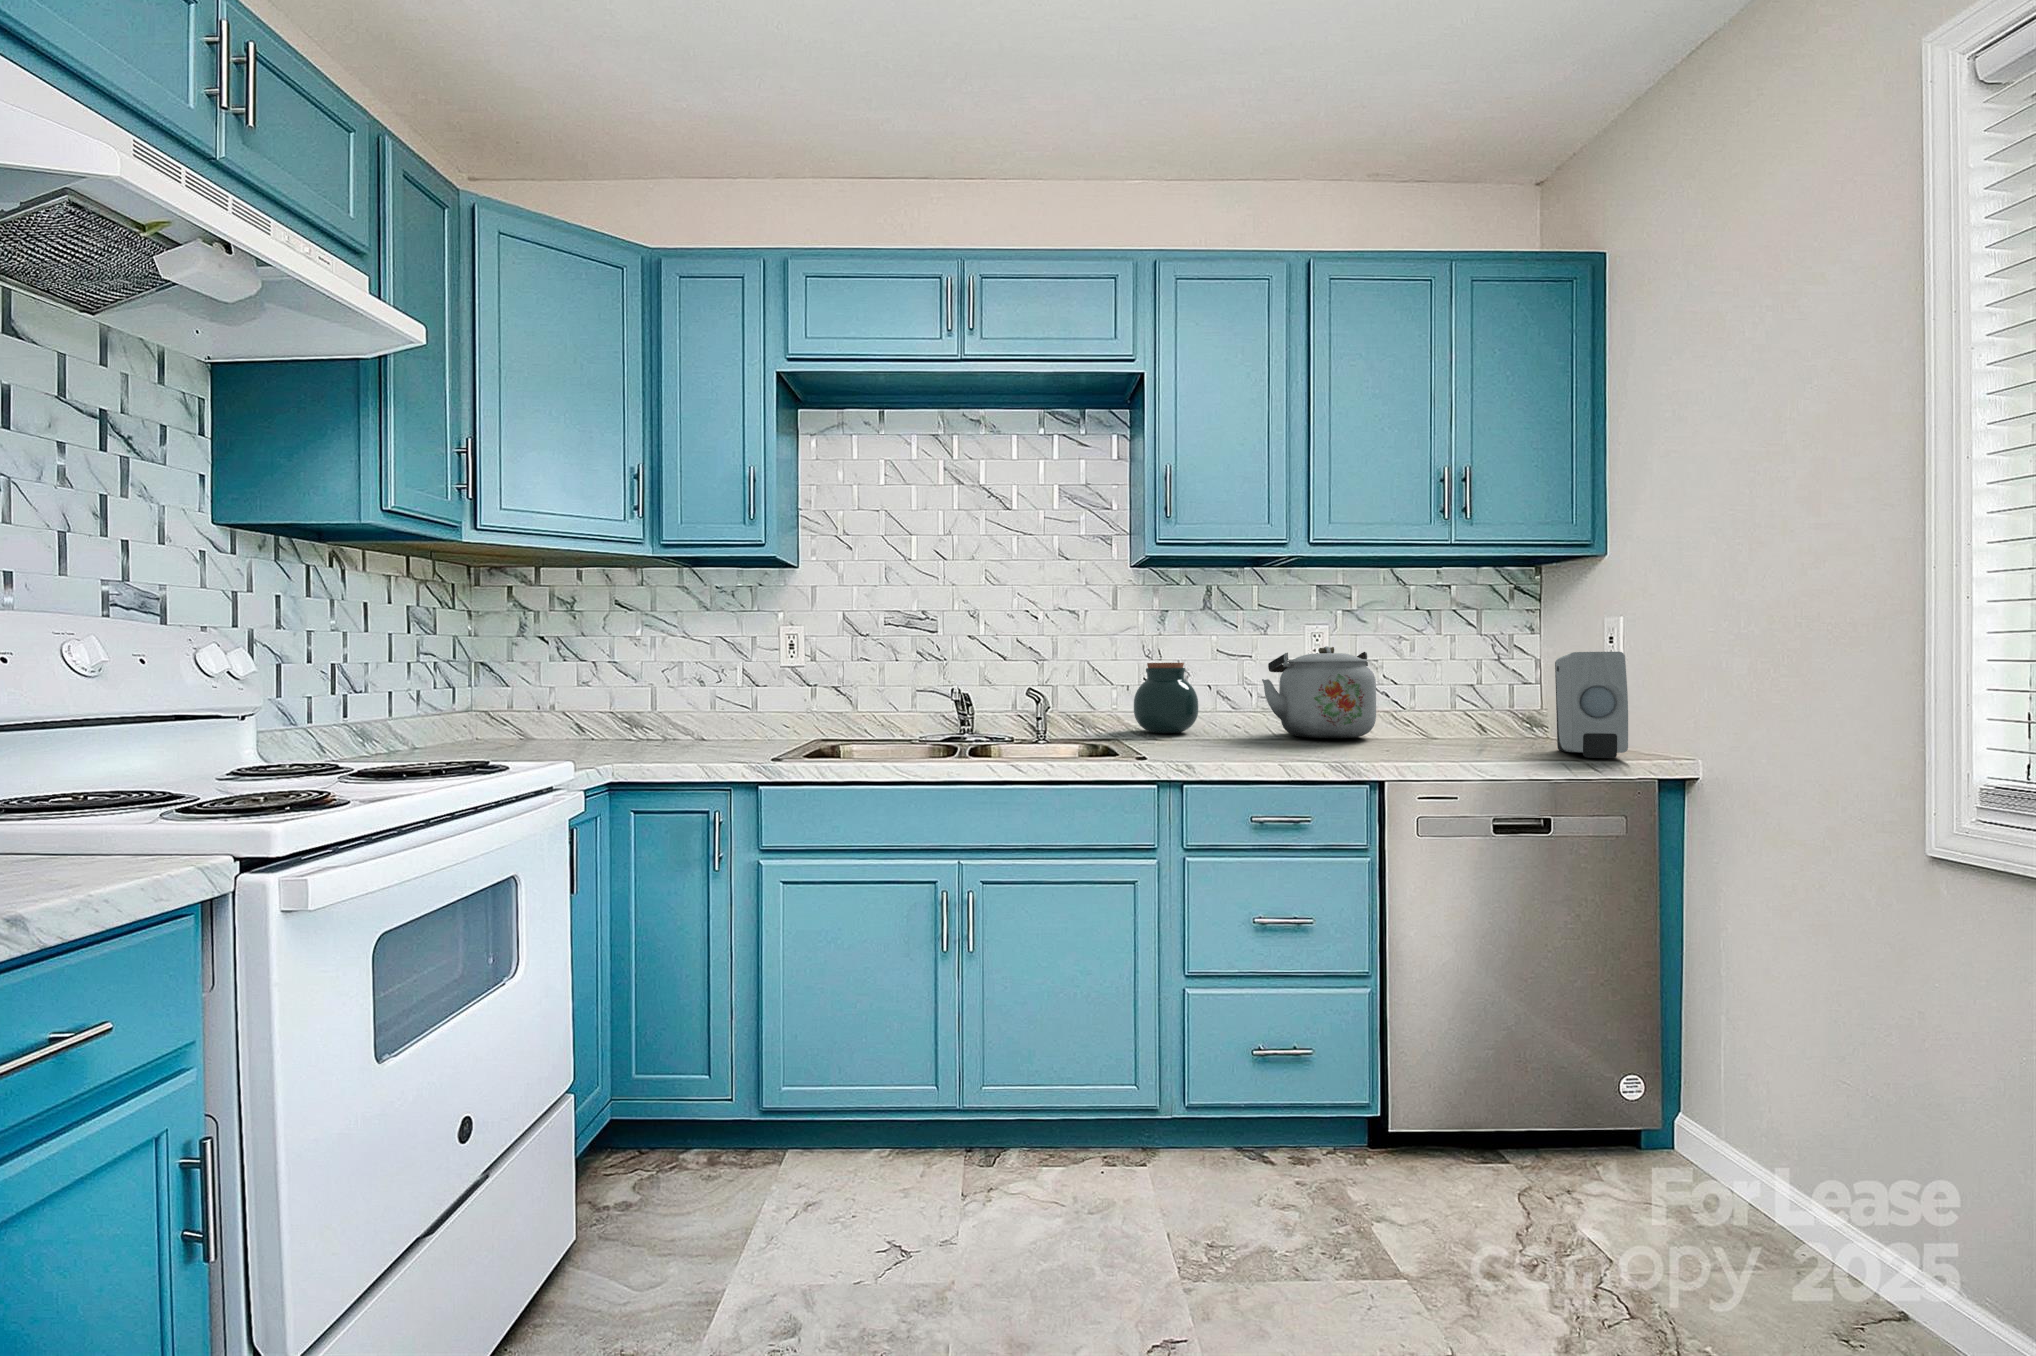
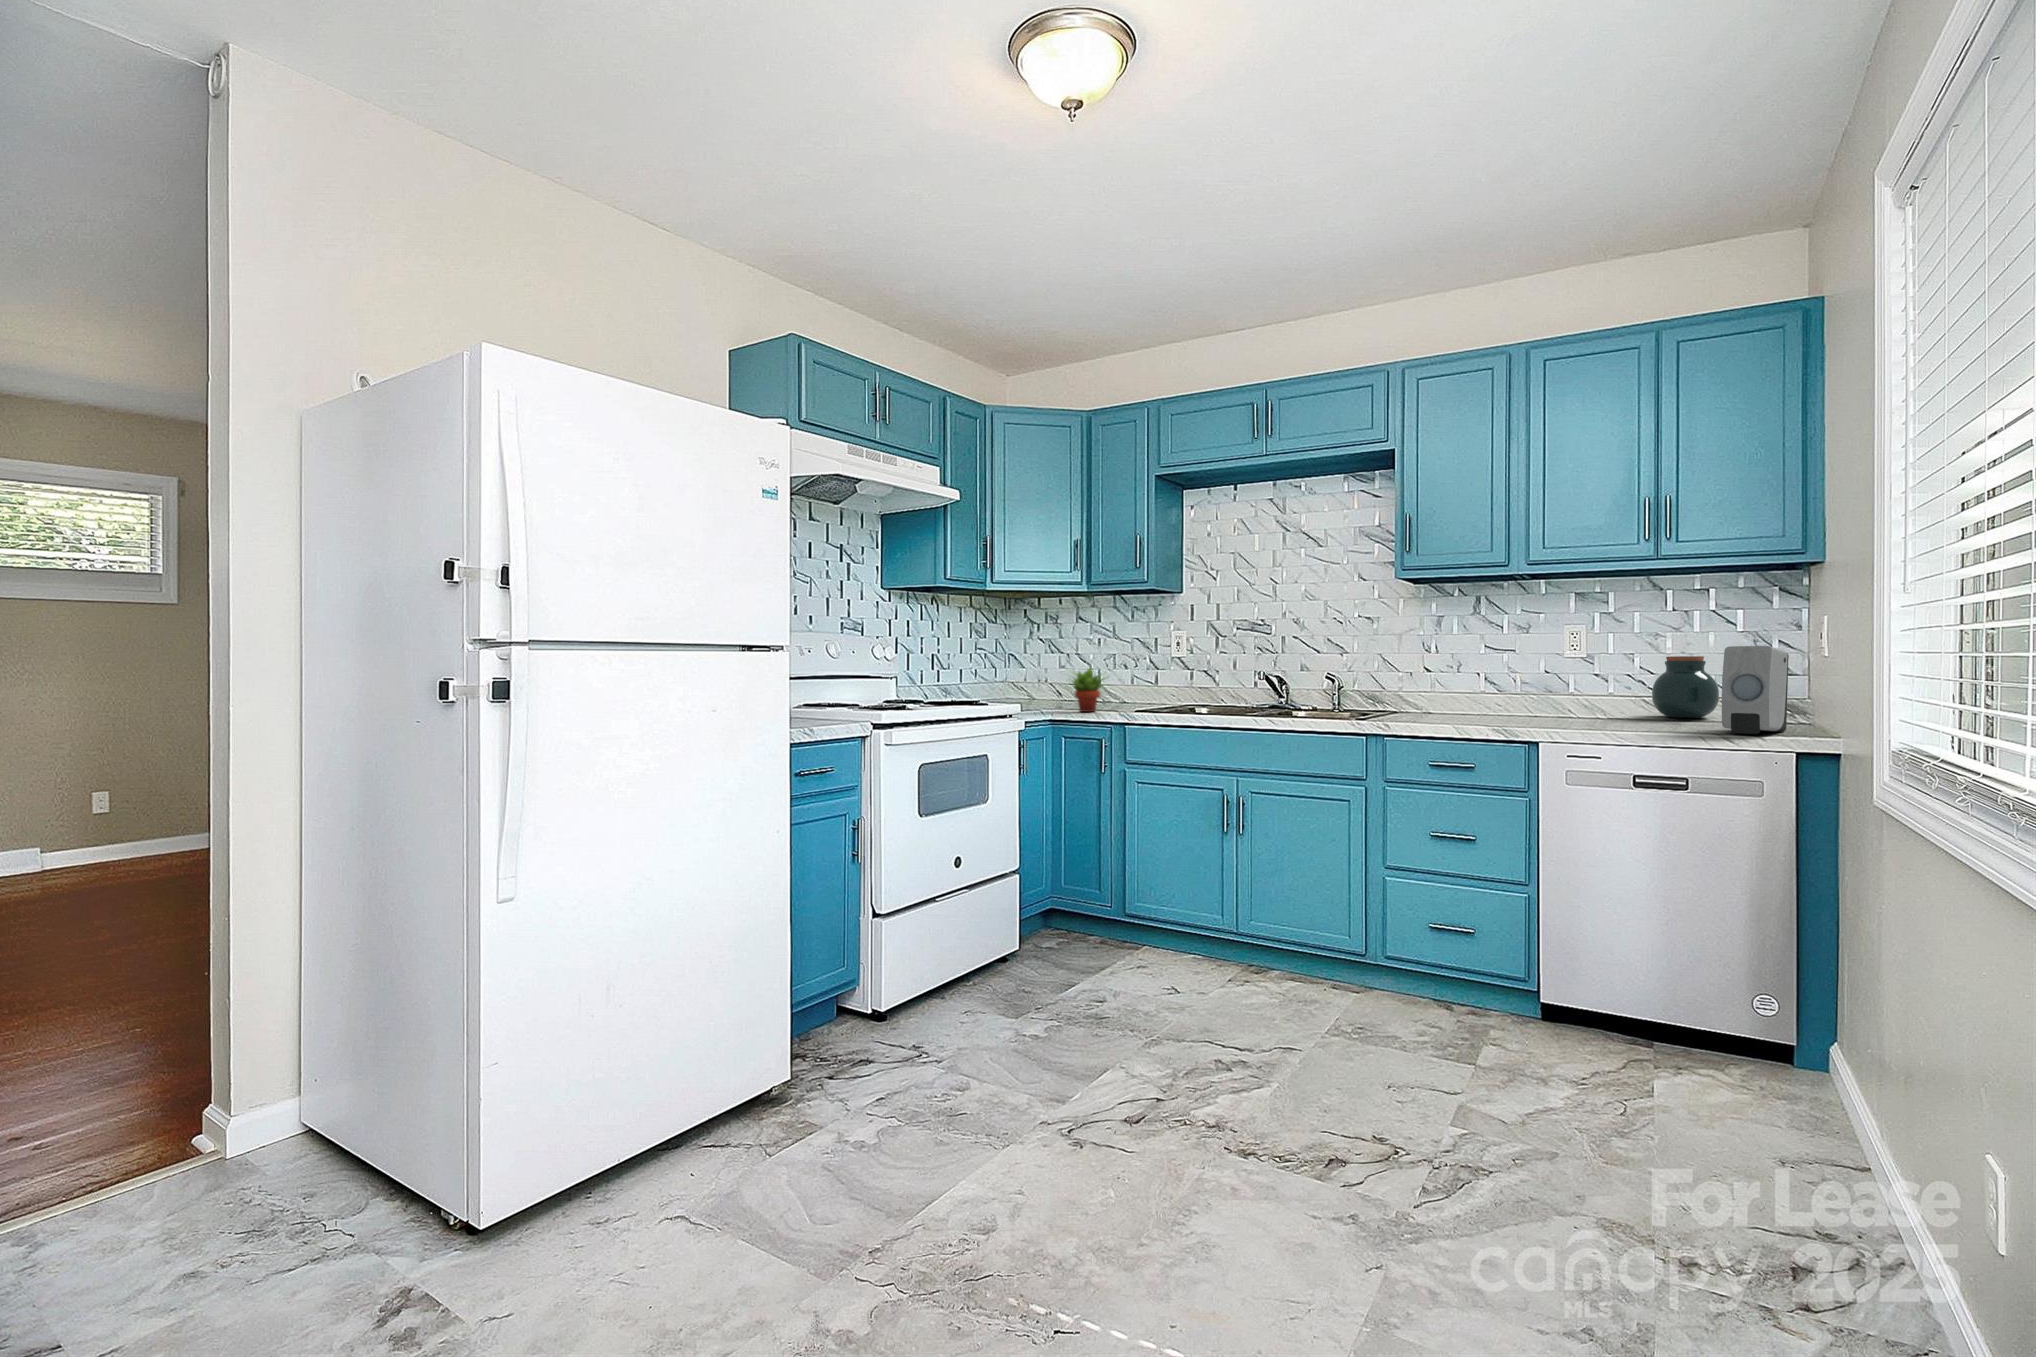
kettle: present [1262,646,1376,738] -> none [1503,642,1605,715]
jar: present [1134,663,1198,733] -> present [1652,656,1719,718]
succulent plant: none [625,680,717,762] -> present [1072,667,1109,712]

